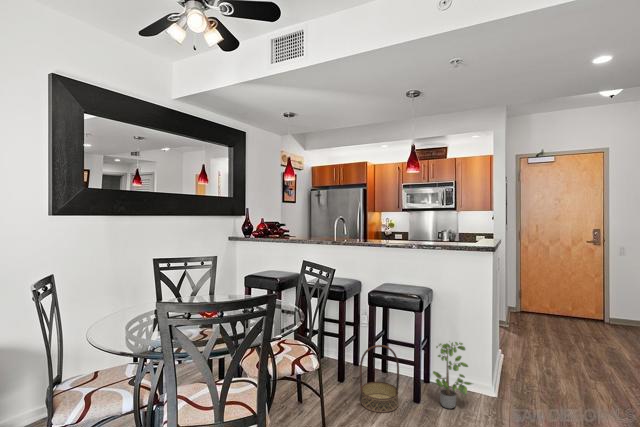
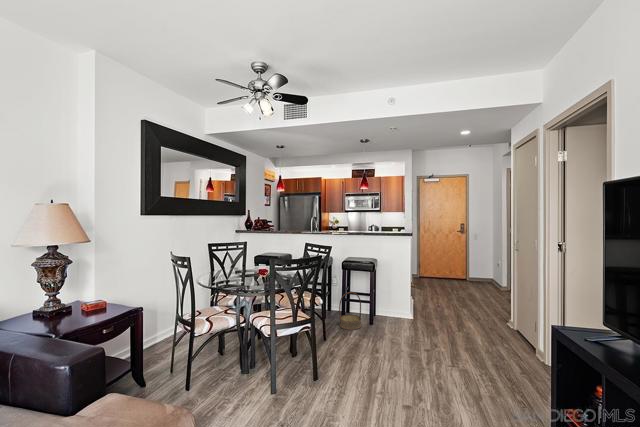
potted plant: present [433,342,472,409] -> none [379,287,402,325]

